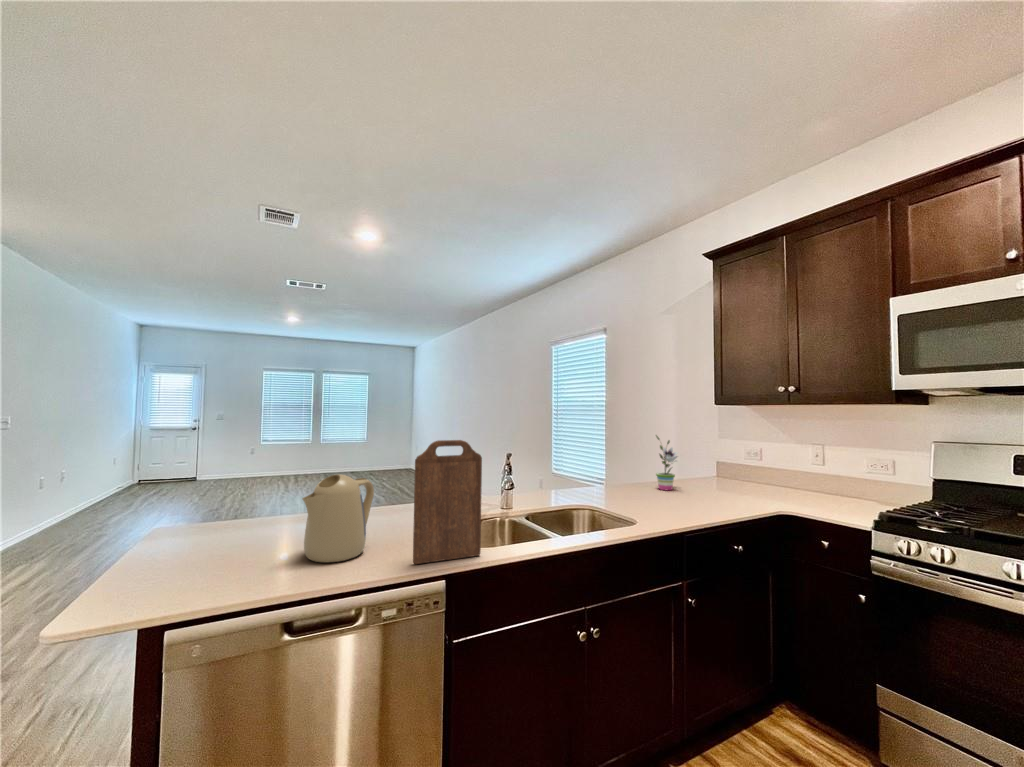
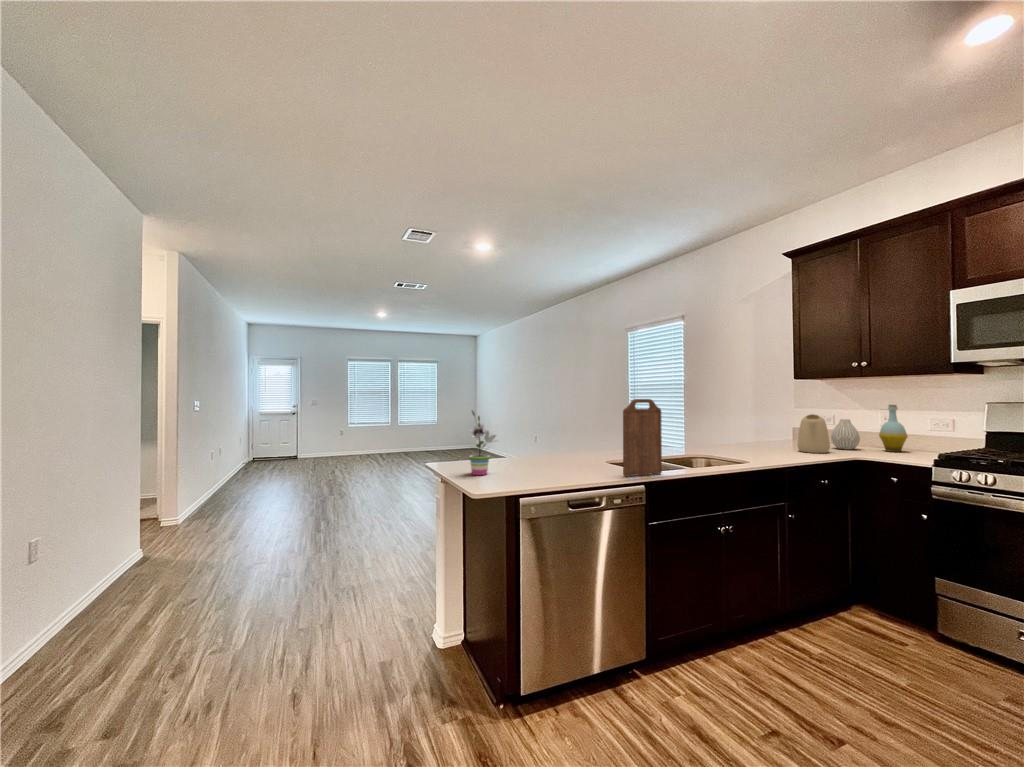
potted plant: present [656,435,678,490] -> present [469,411,496,475]
bottle: none [806,438,840,499] -> present [879,405,907,452]
vase: none [750,455,784,494] -> present [831,419,860,450]
kettle: present [302,474,374,562] -> present [797,414,830,453]

